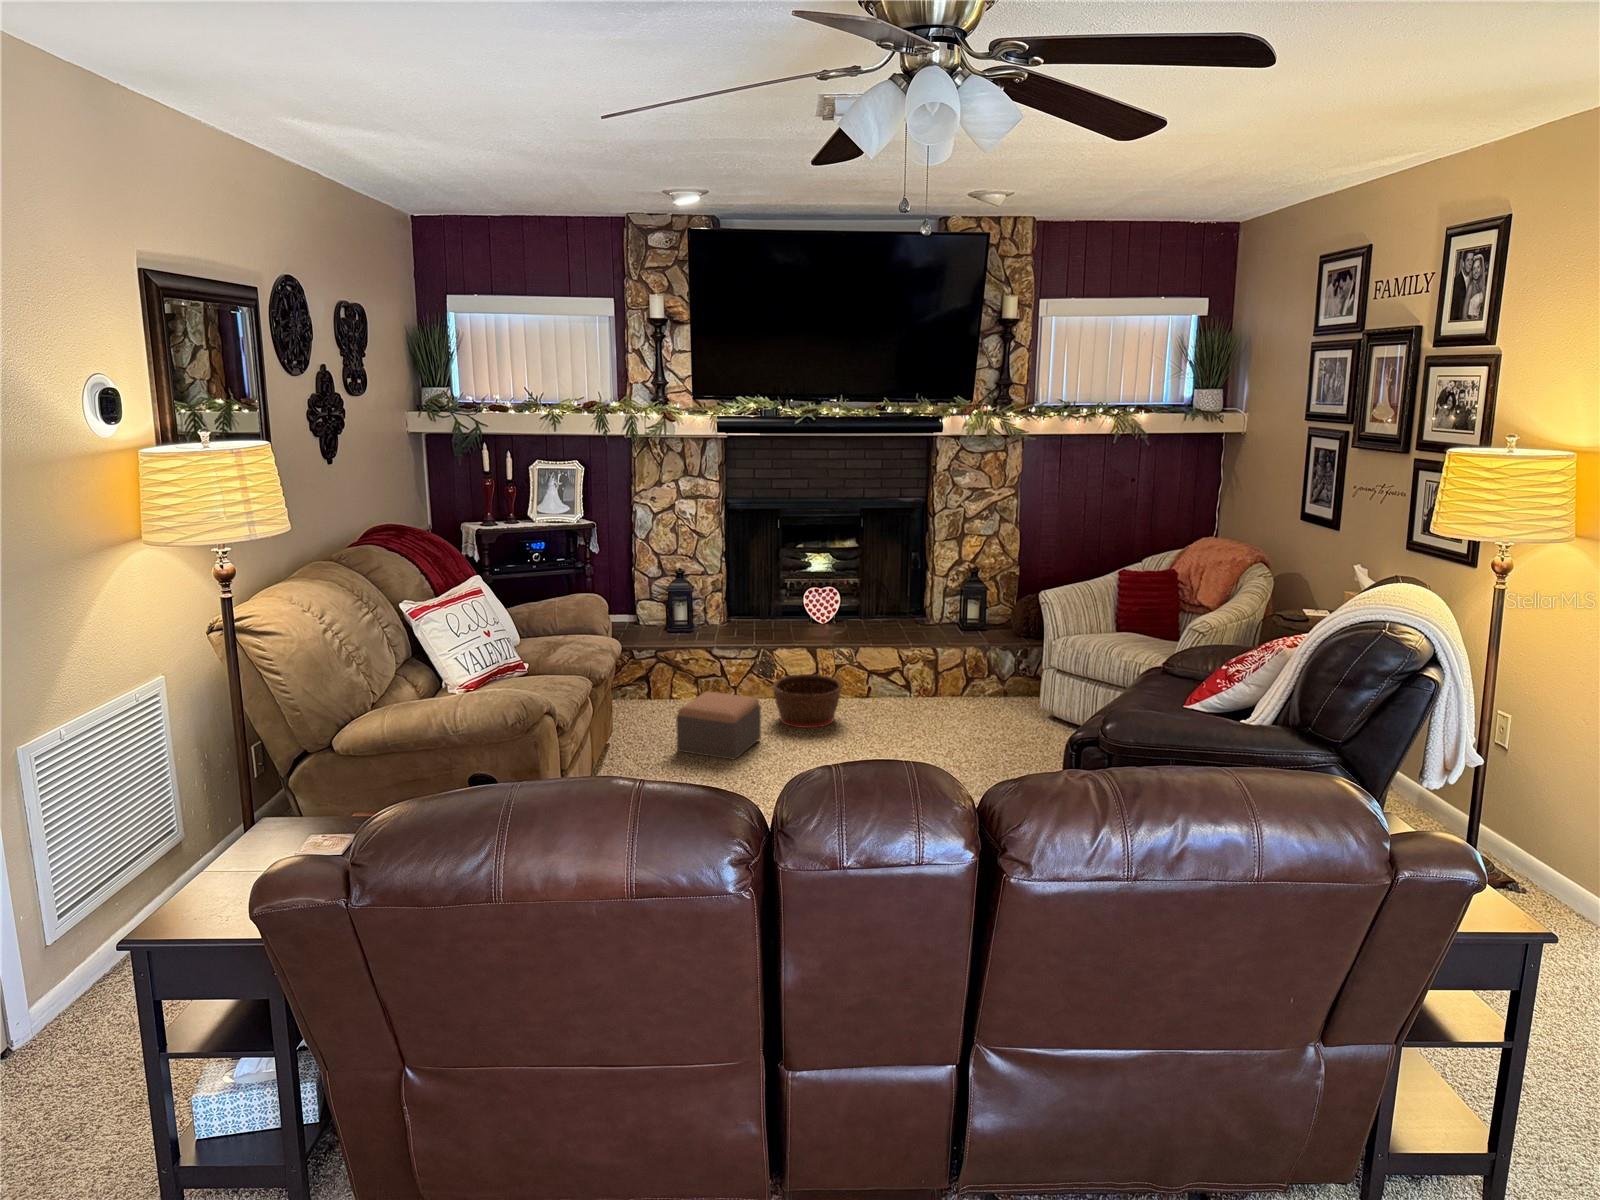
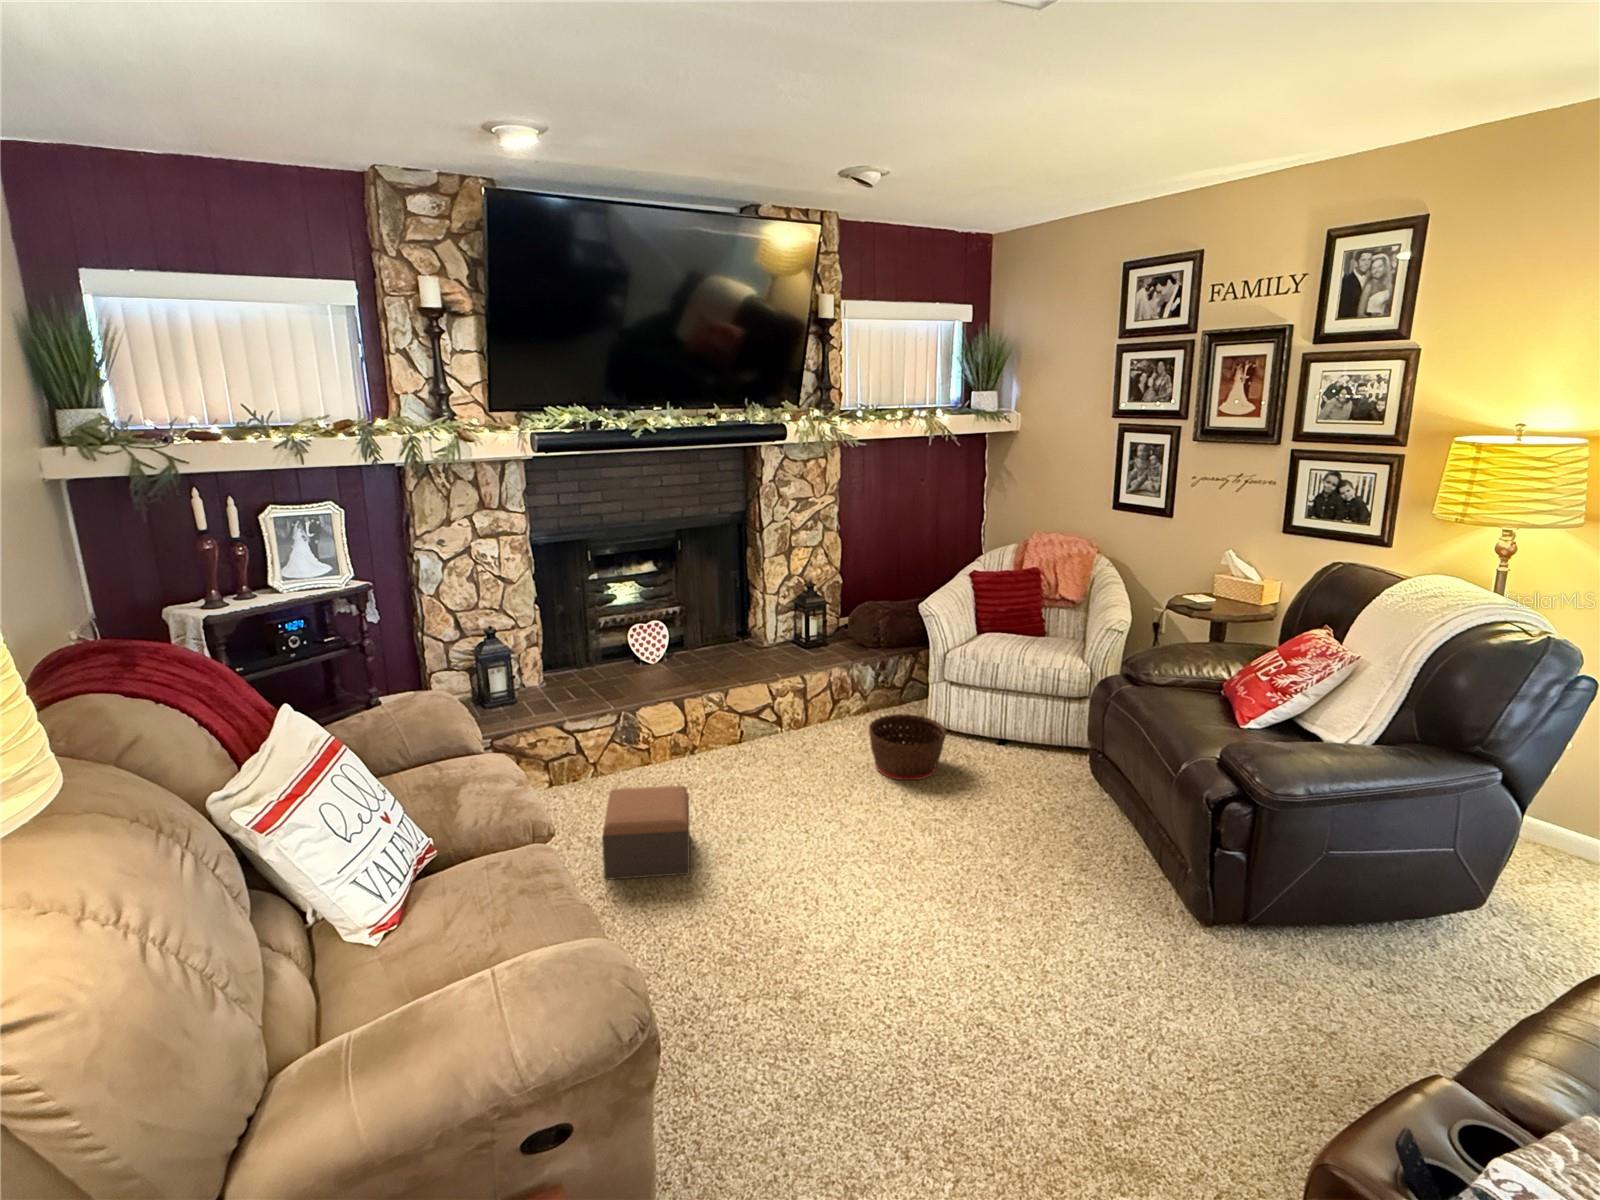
basket: present [773,674,842,728] -> present [869,714,946,780]

